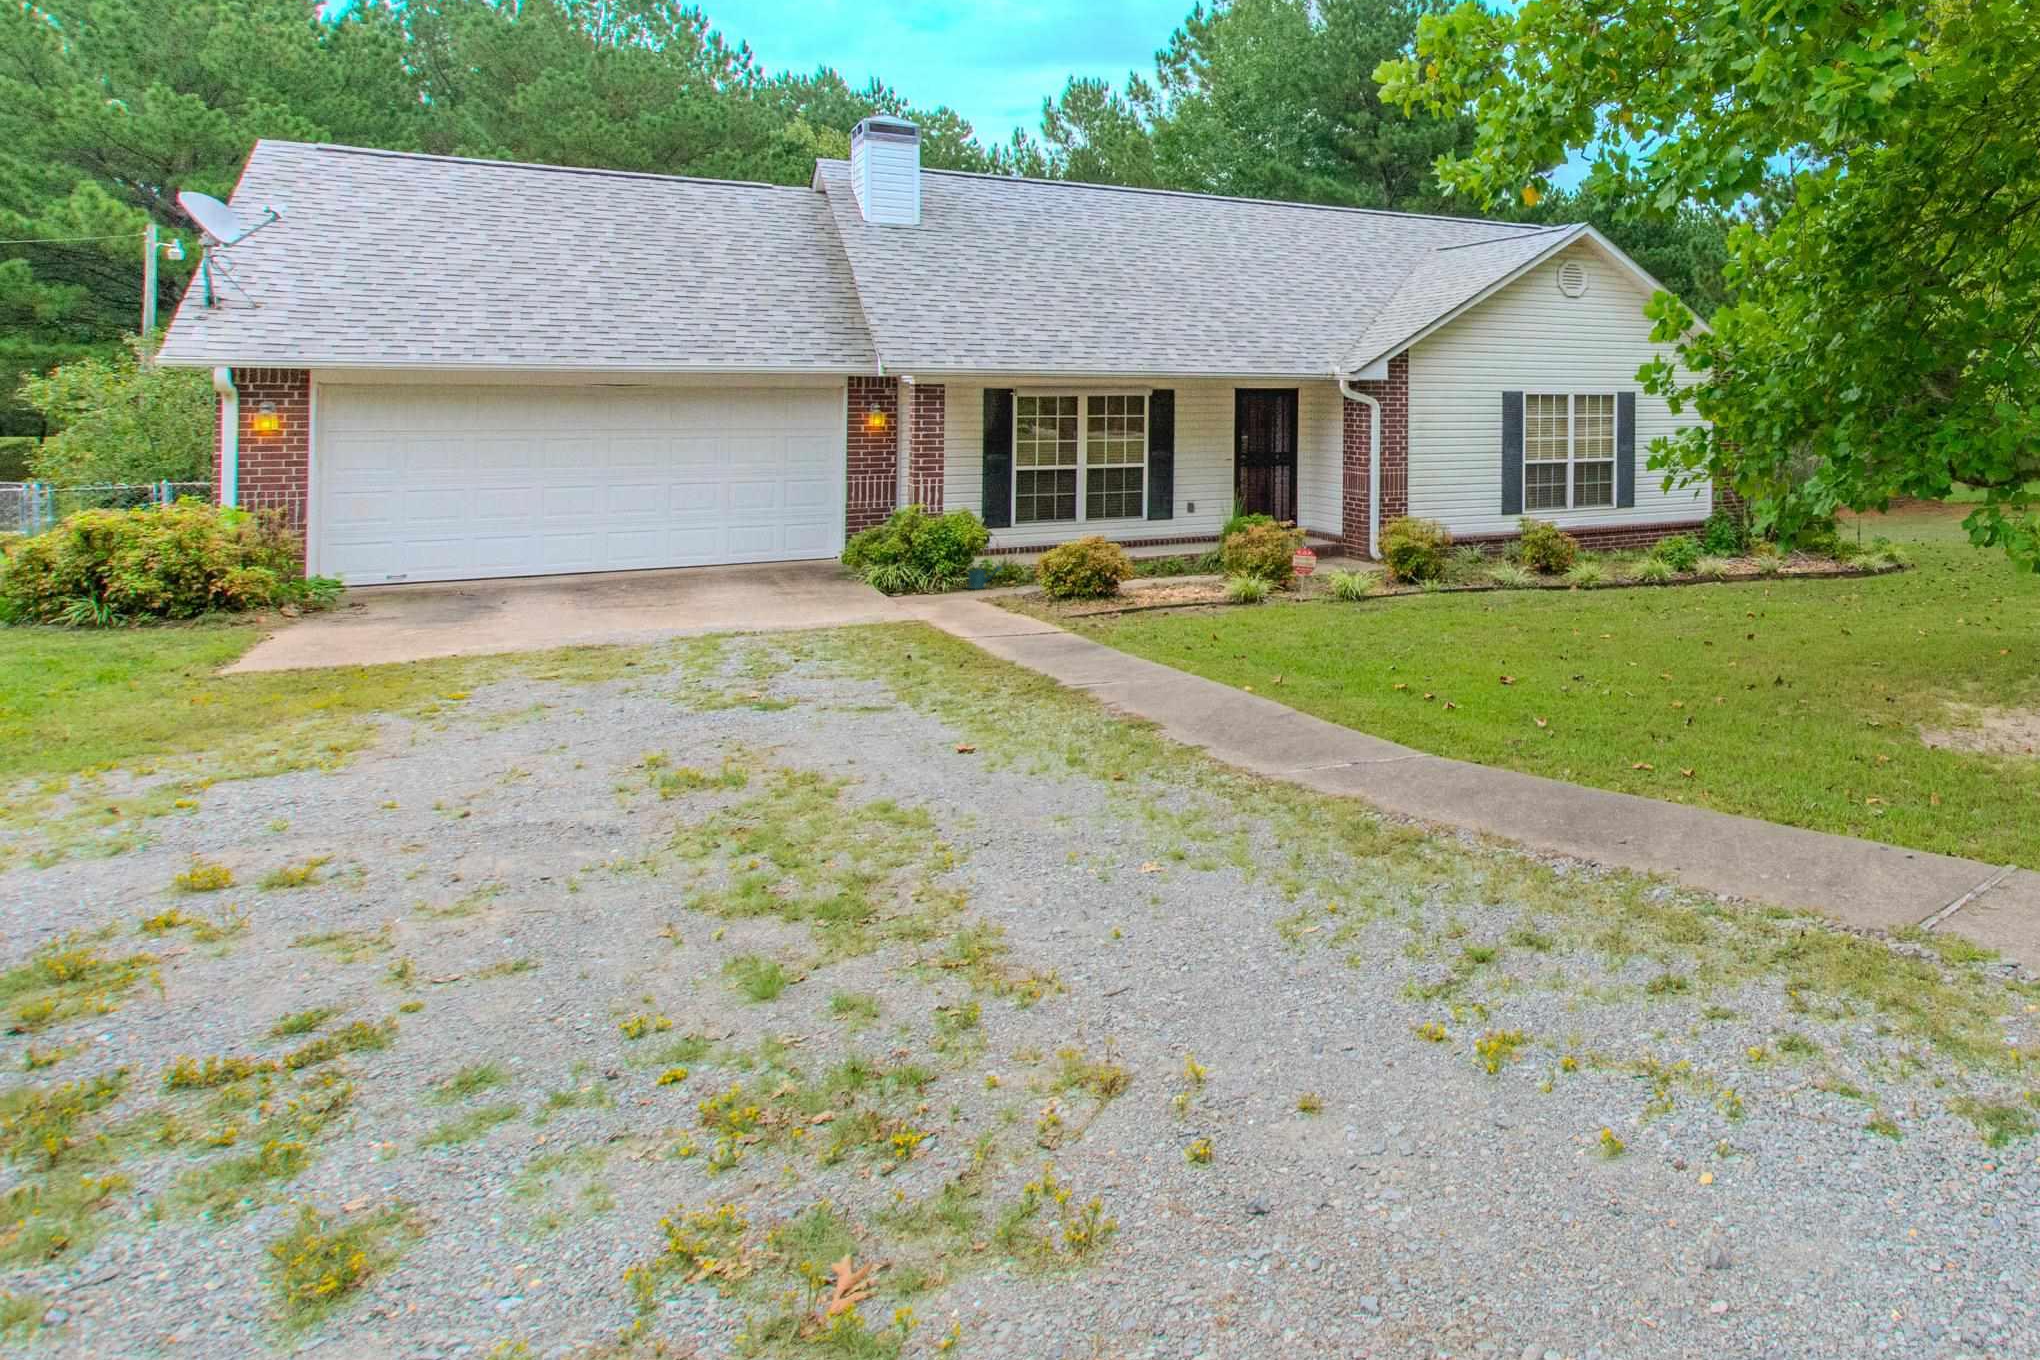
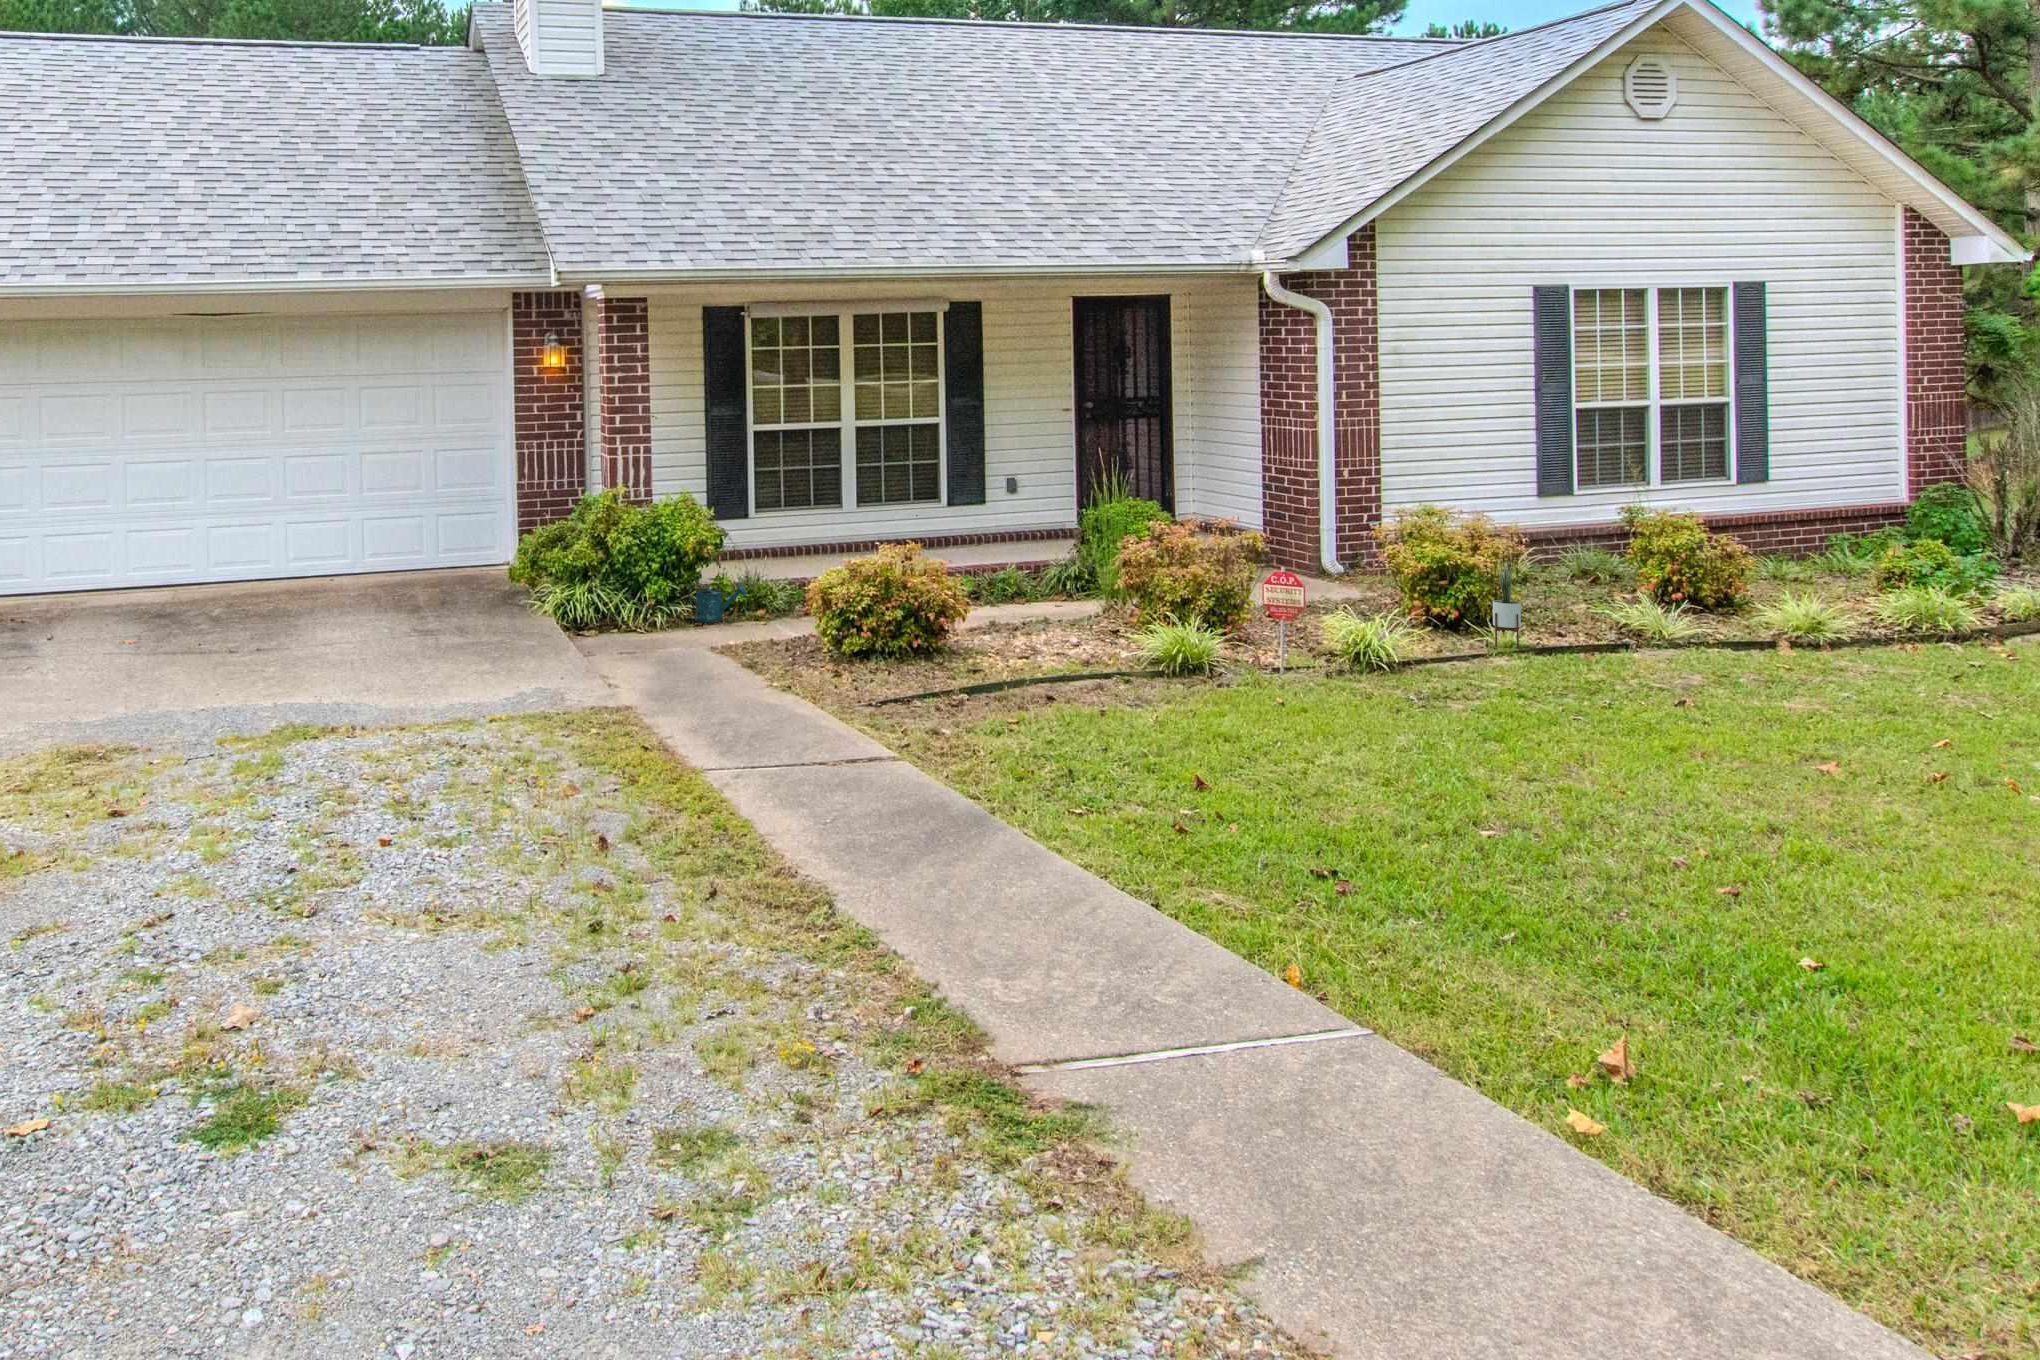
potted plant: none [1432,547,1446,594] -> present [1493,562,1521,648]

